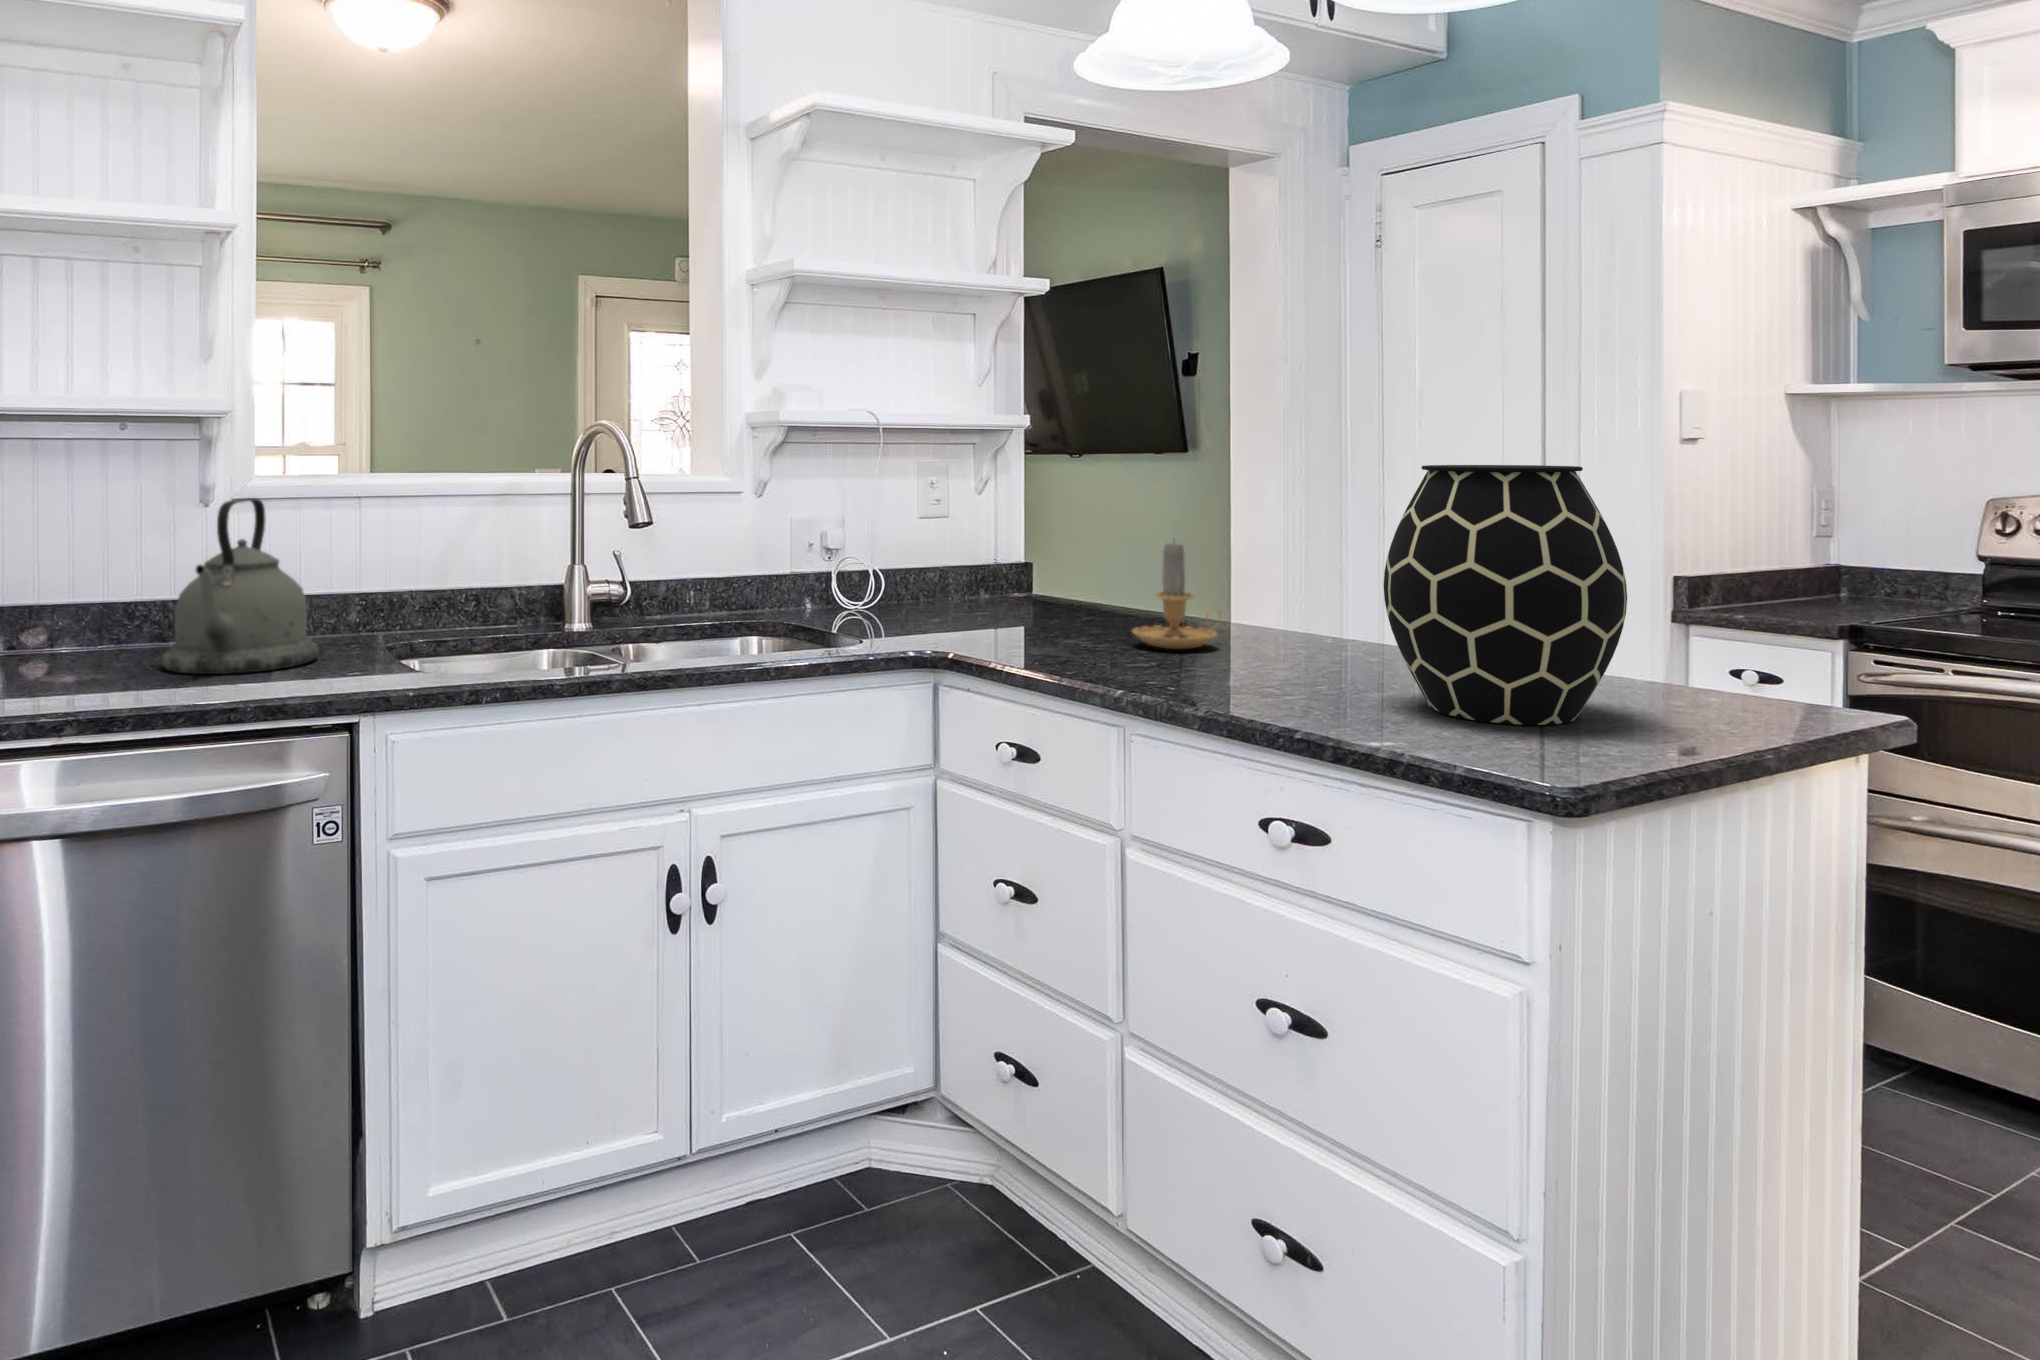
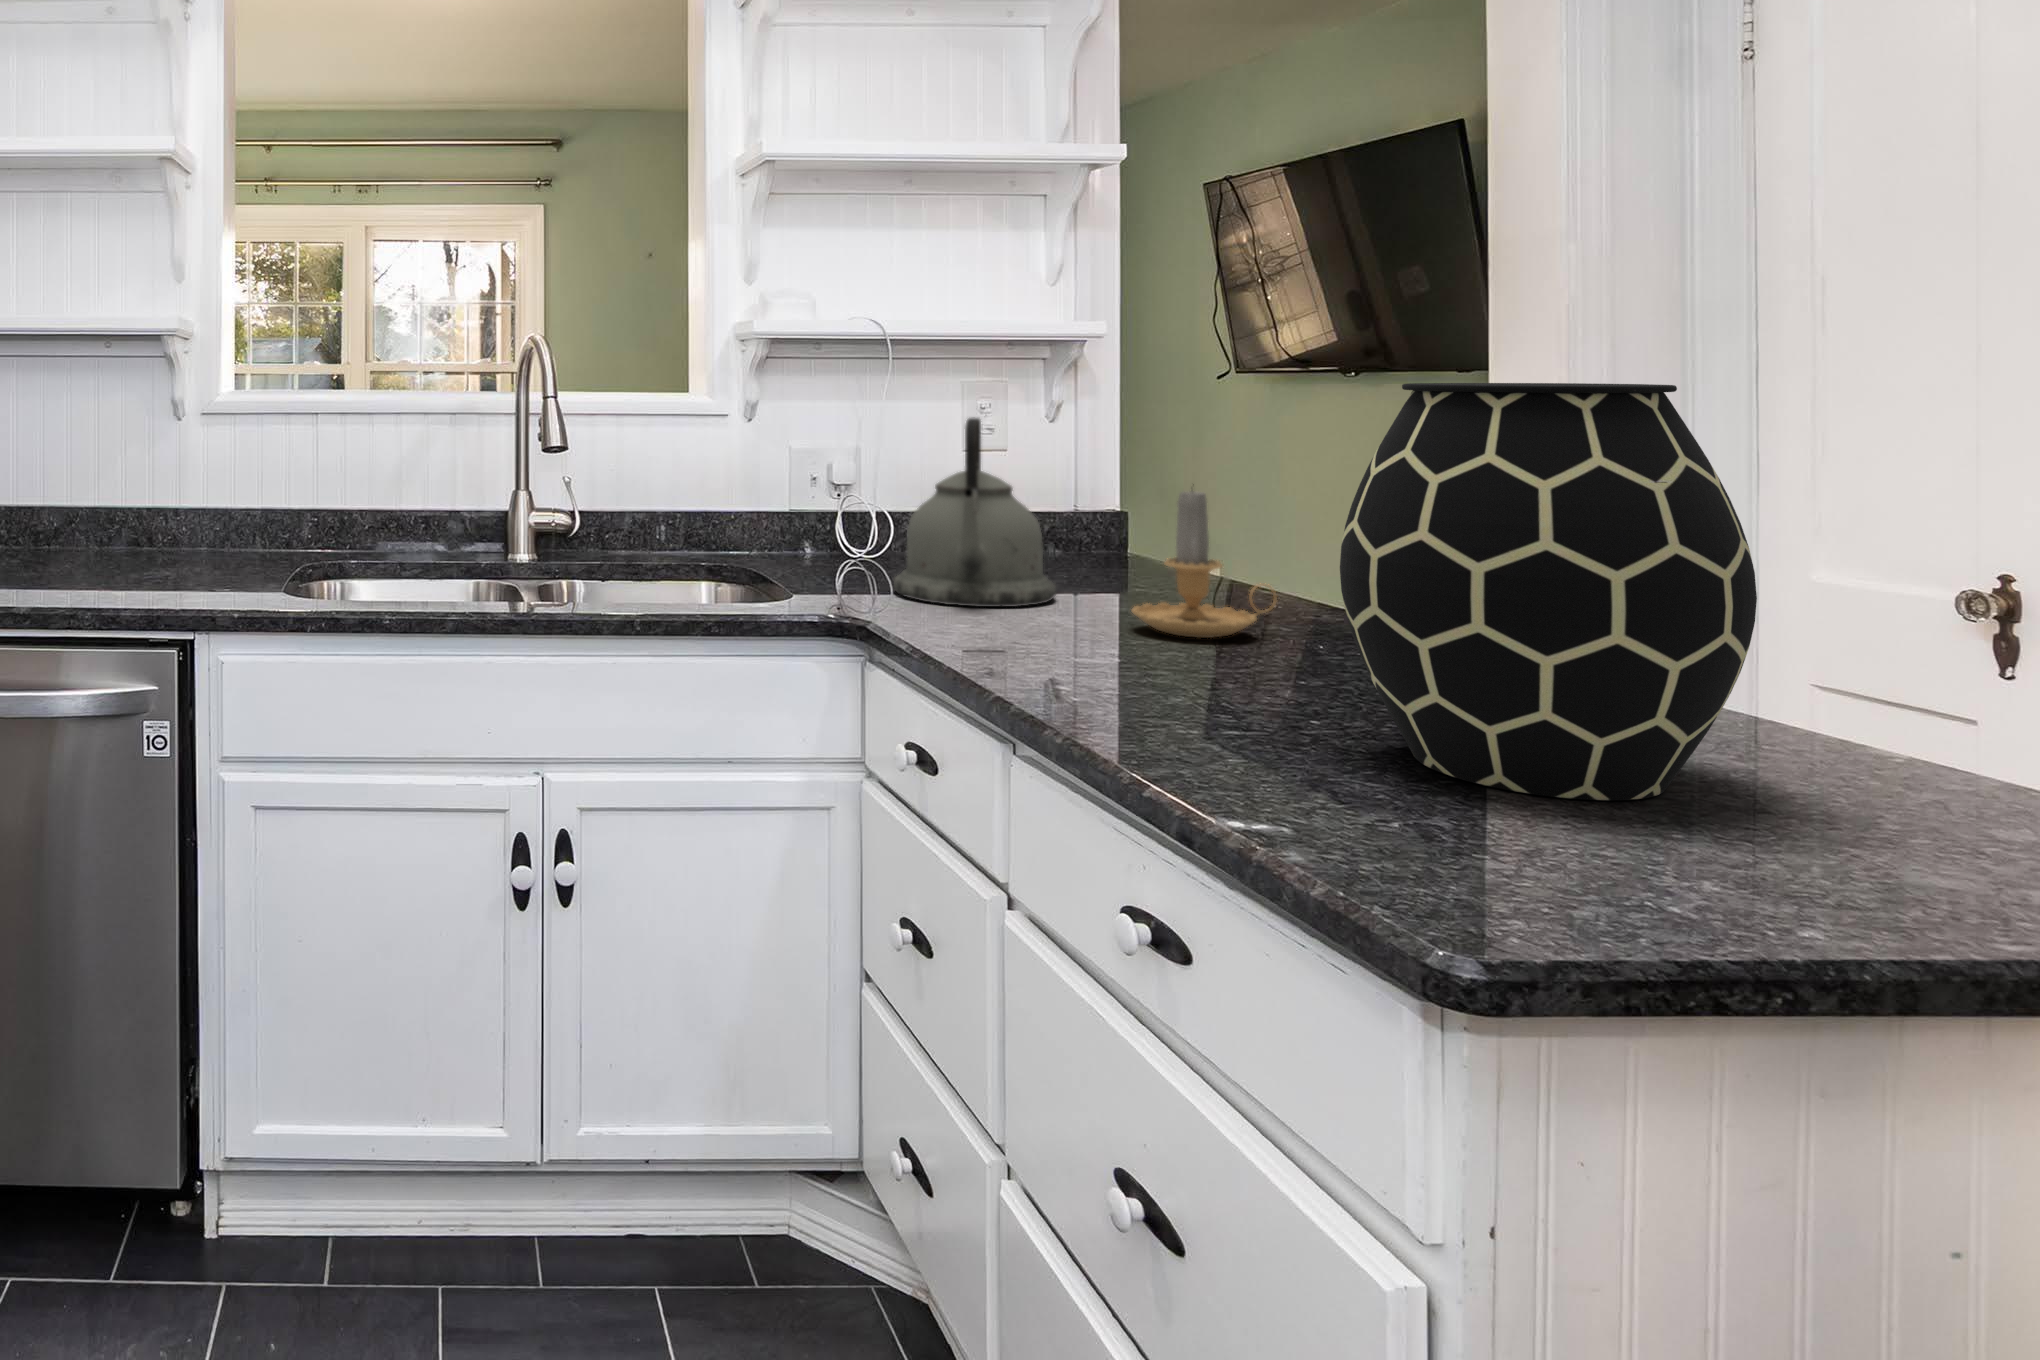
kettle: present [161,498,319,674] -> present [894,417,1056,607]

